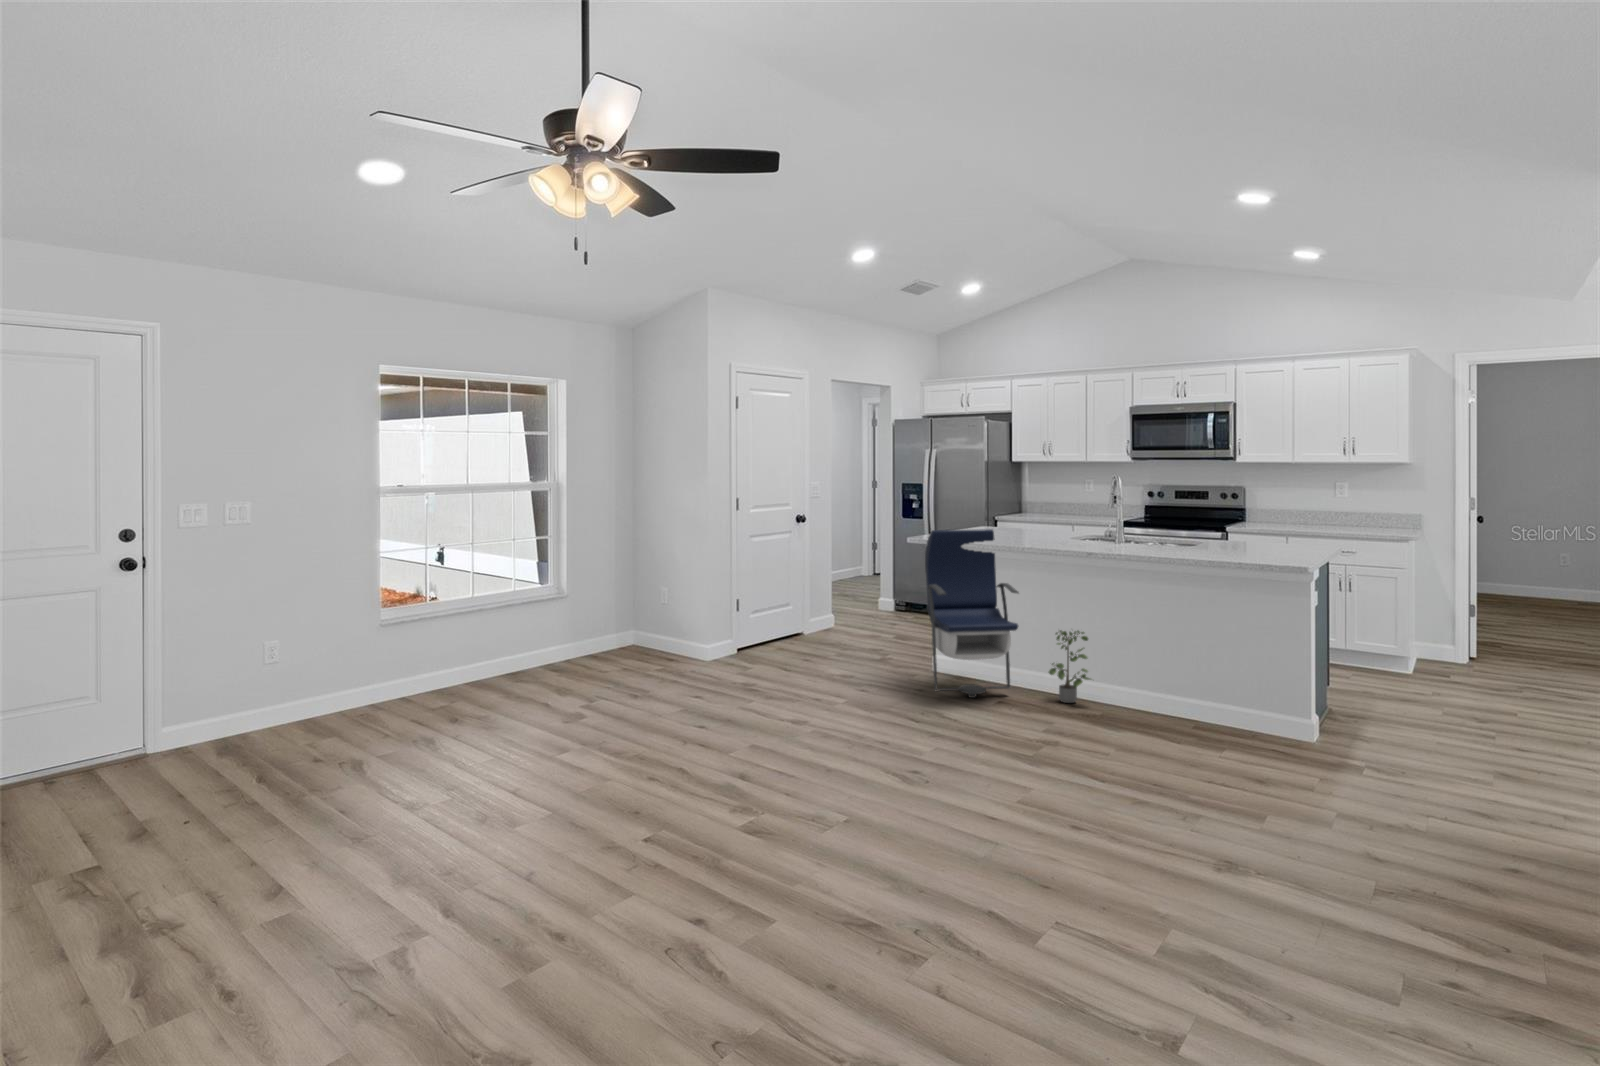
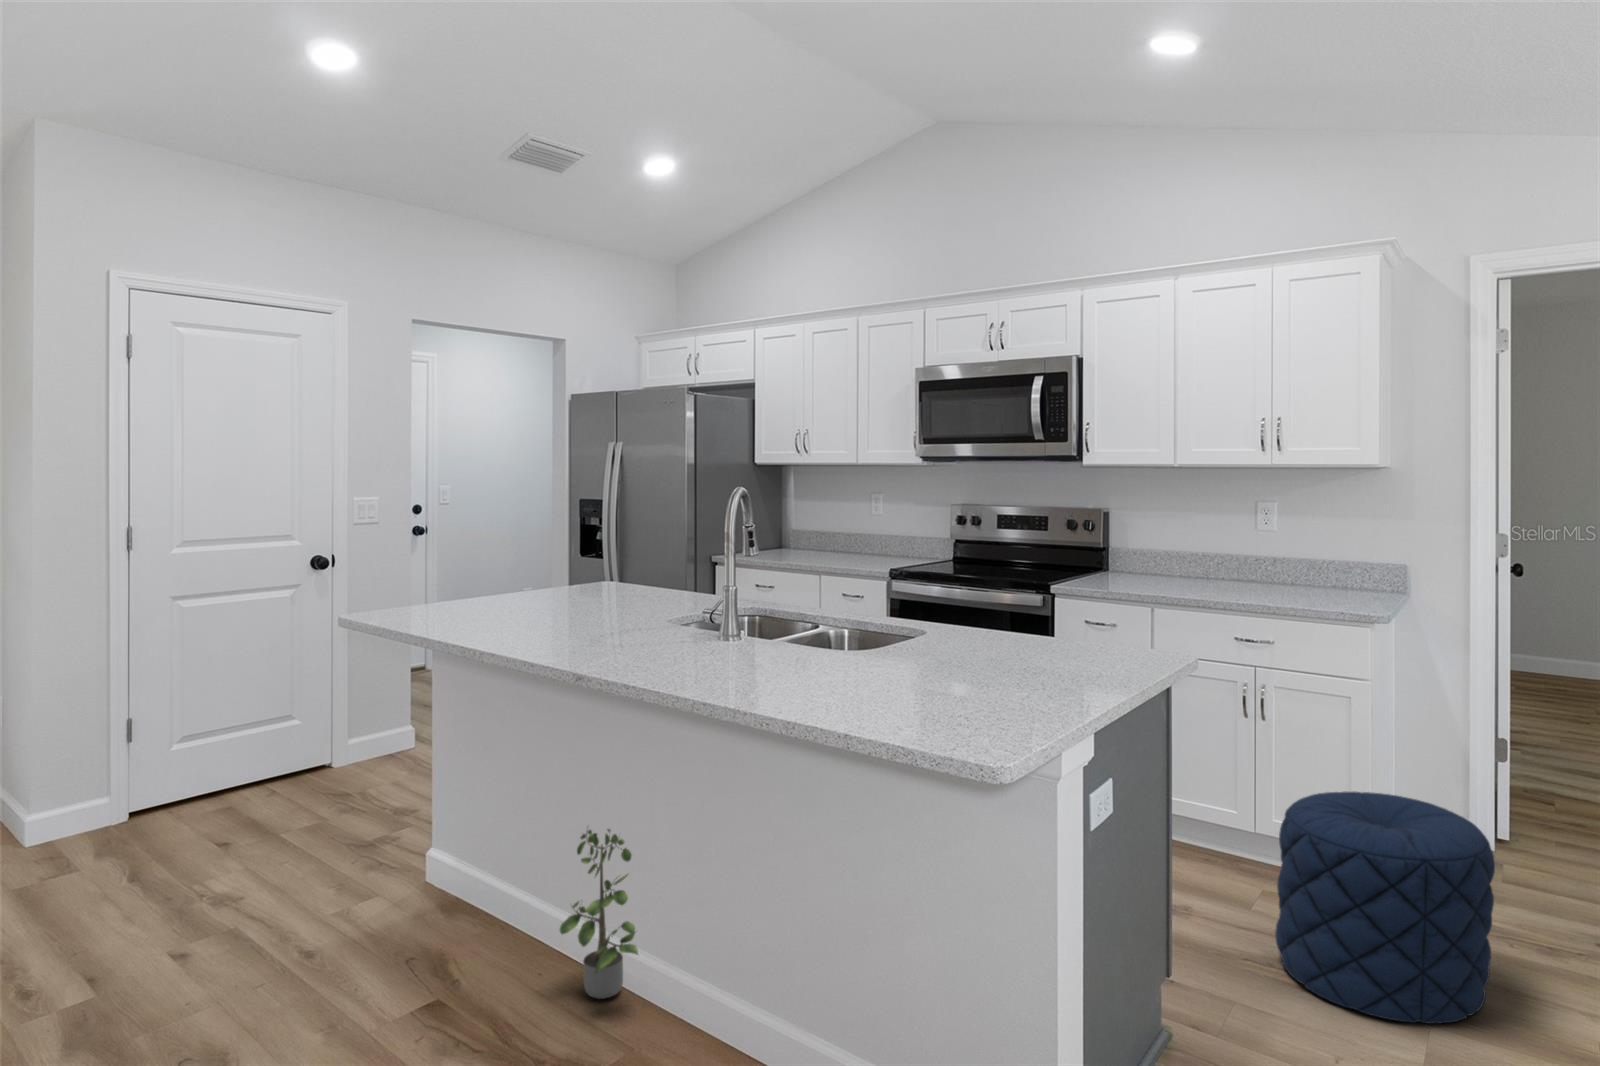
armchair: present [925,529,1018,698] -> none [299,598,512,976]
pouf: none [1369,618,1477,710] -> present [1275,791,1495,1023]

